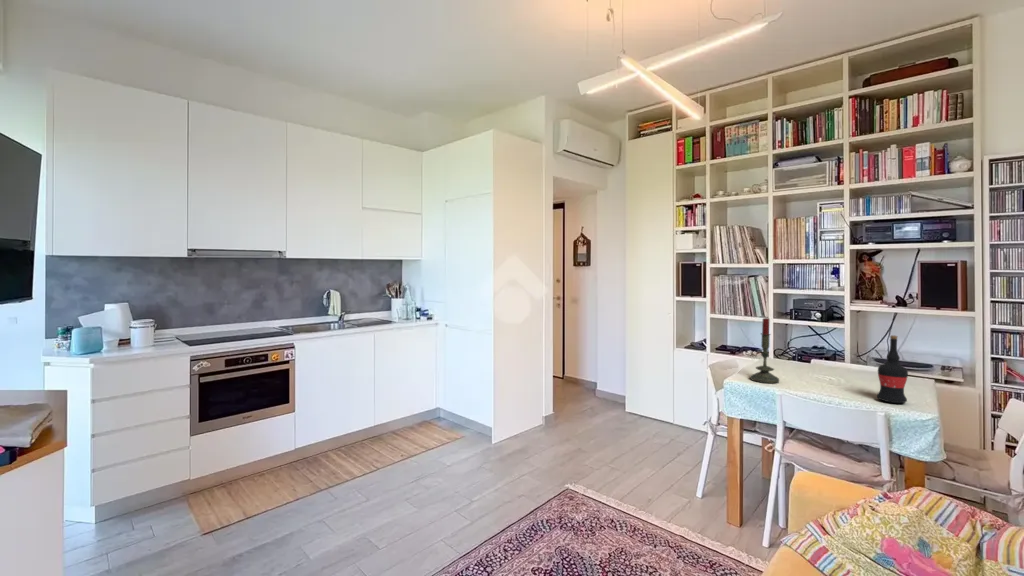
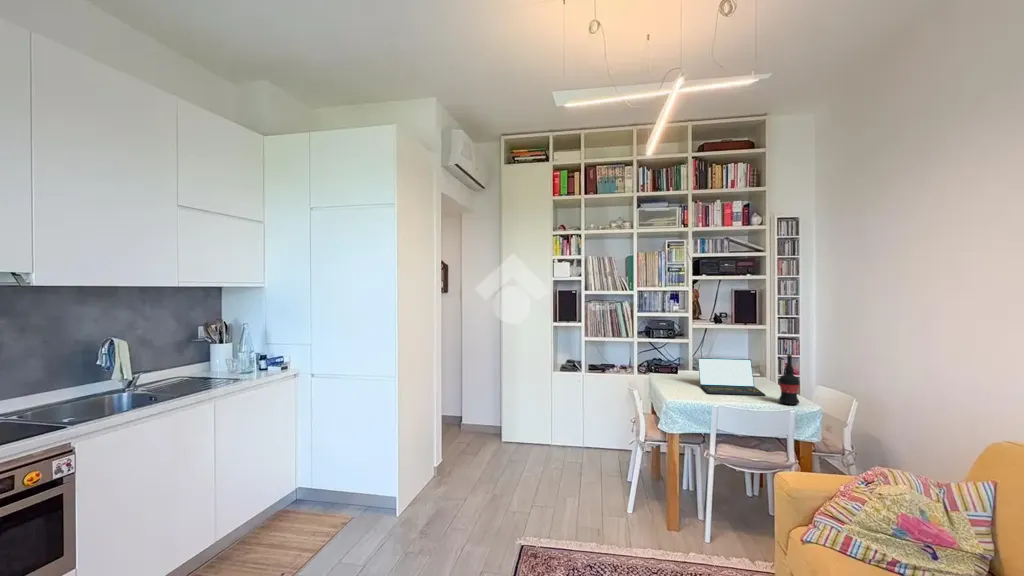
candle: present [750,318,779,383] -> none [683,343,706,401]
laptop: none [792,340,881,391] -> present [698,358,765,396]

